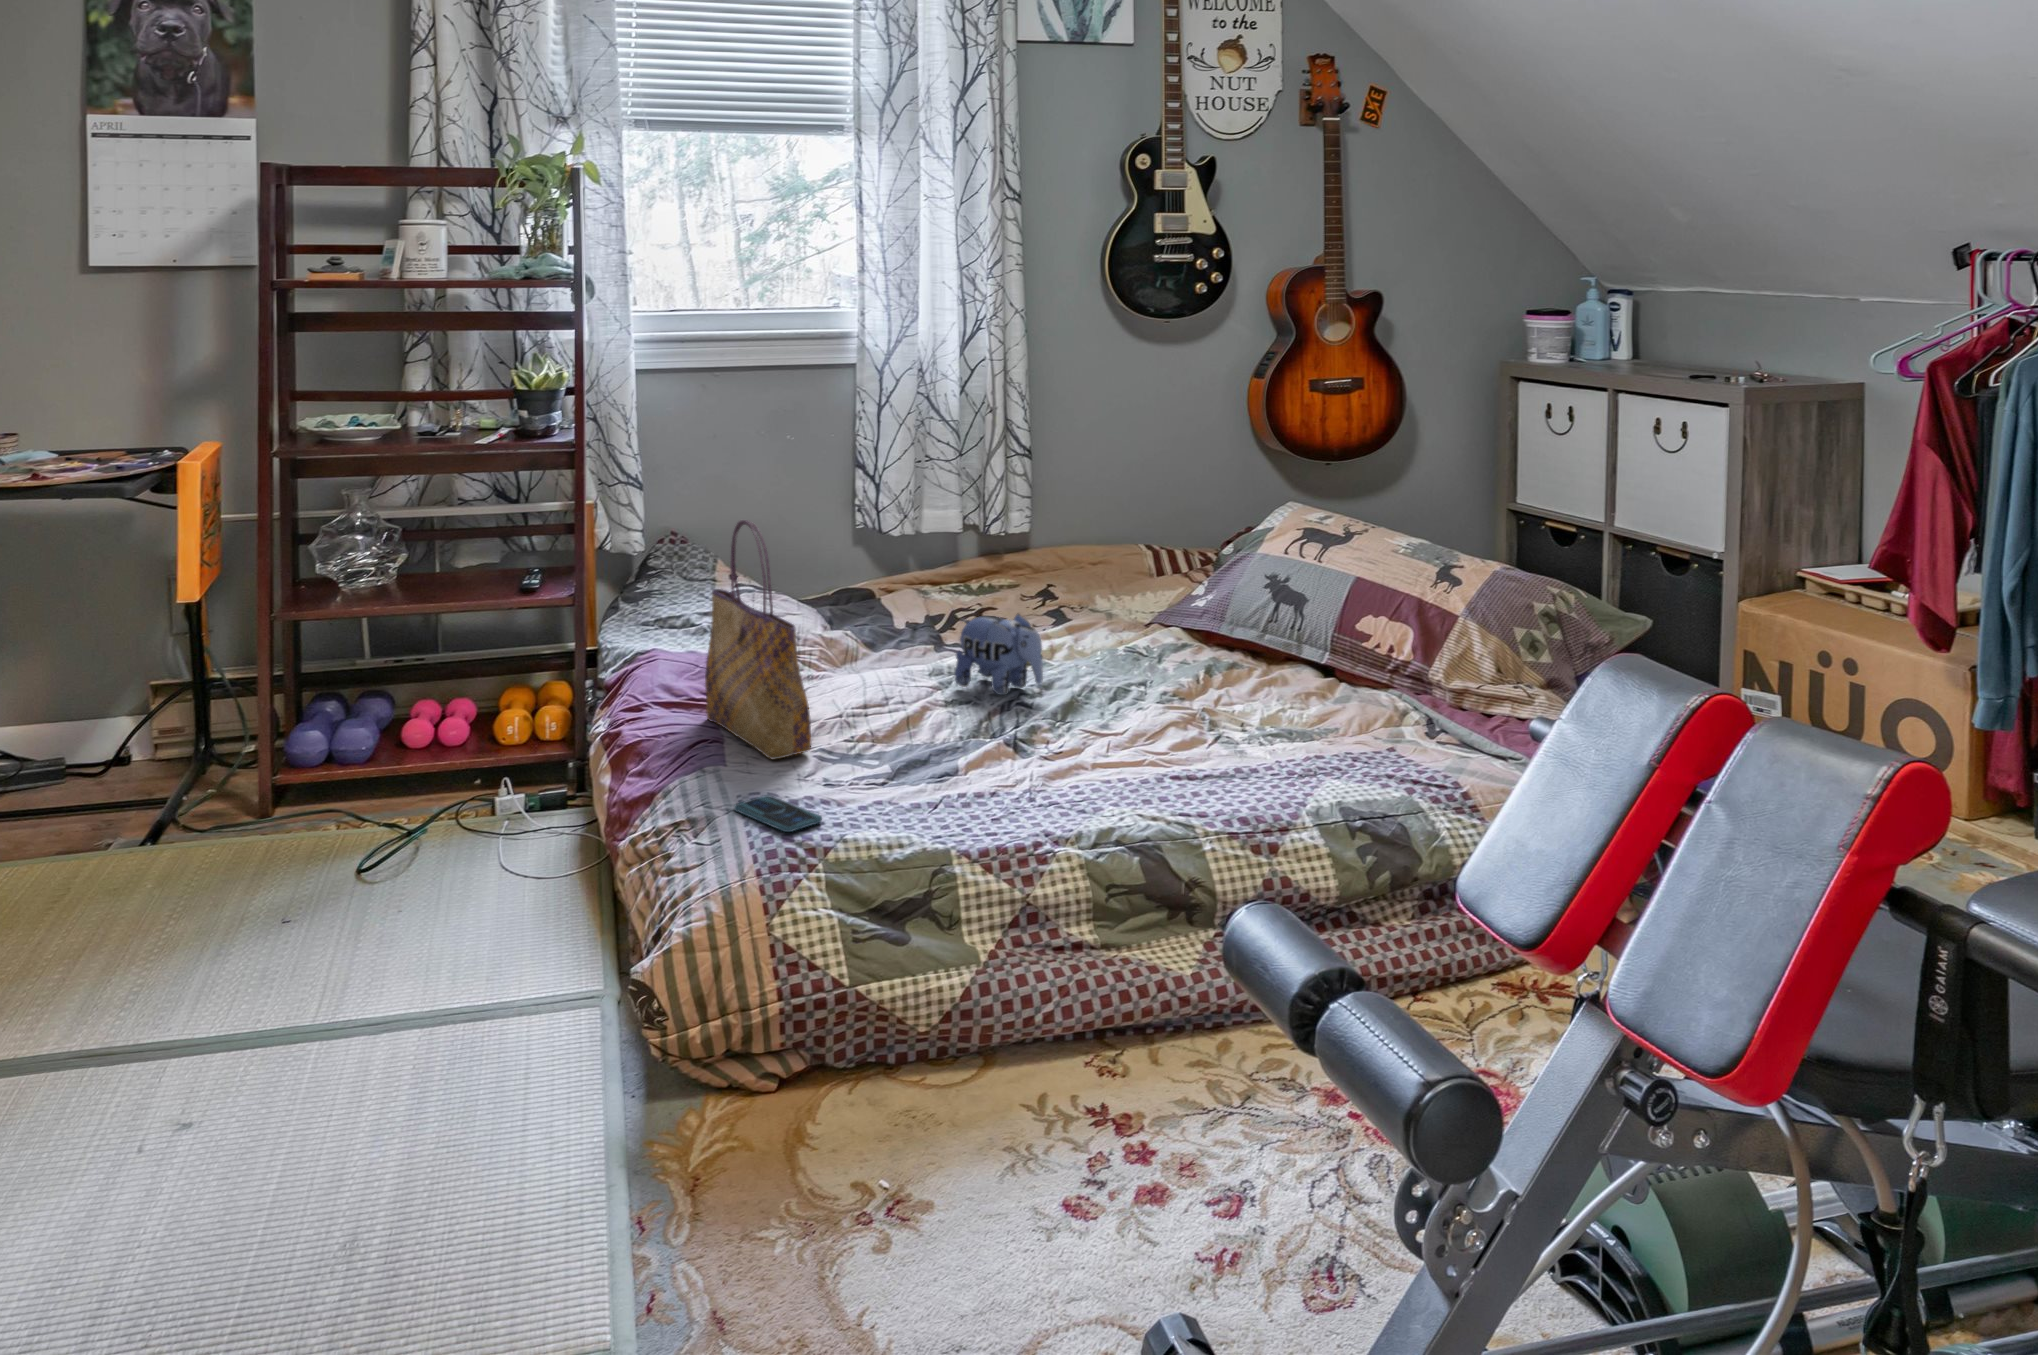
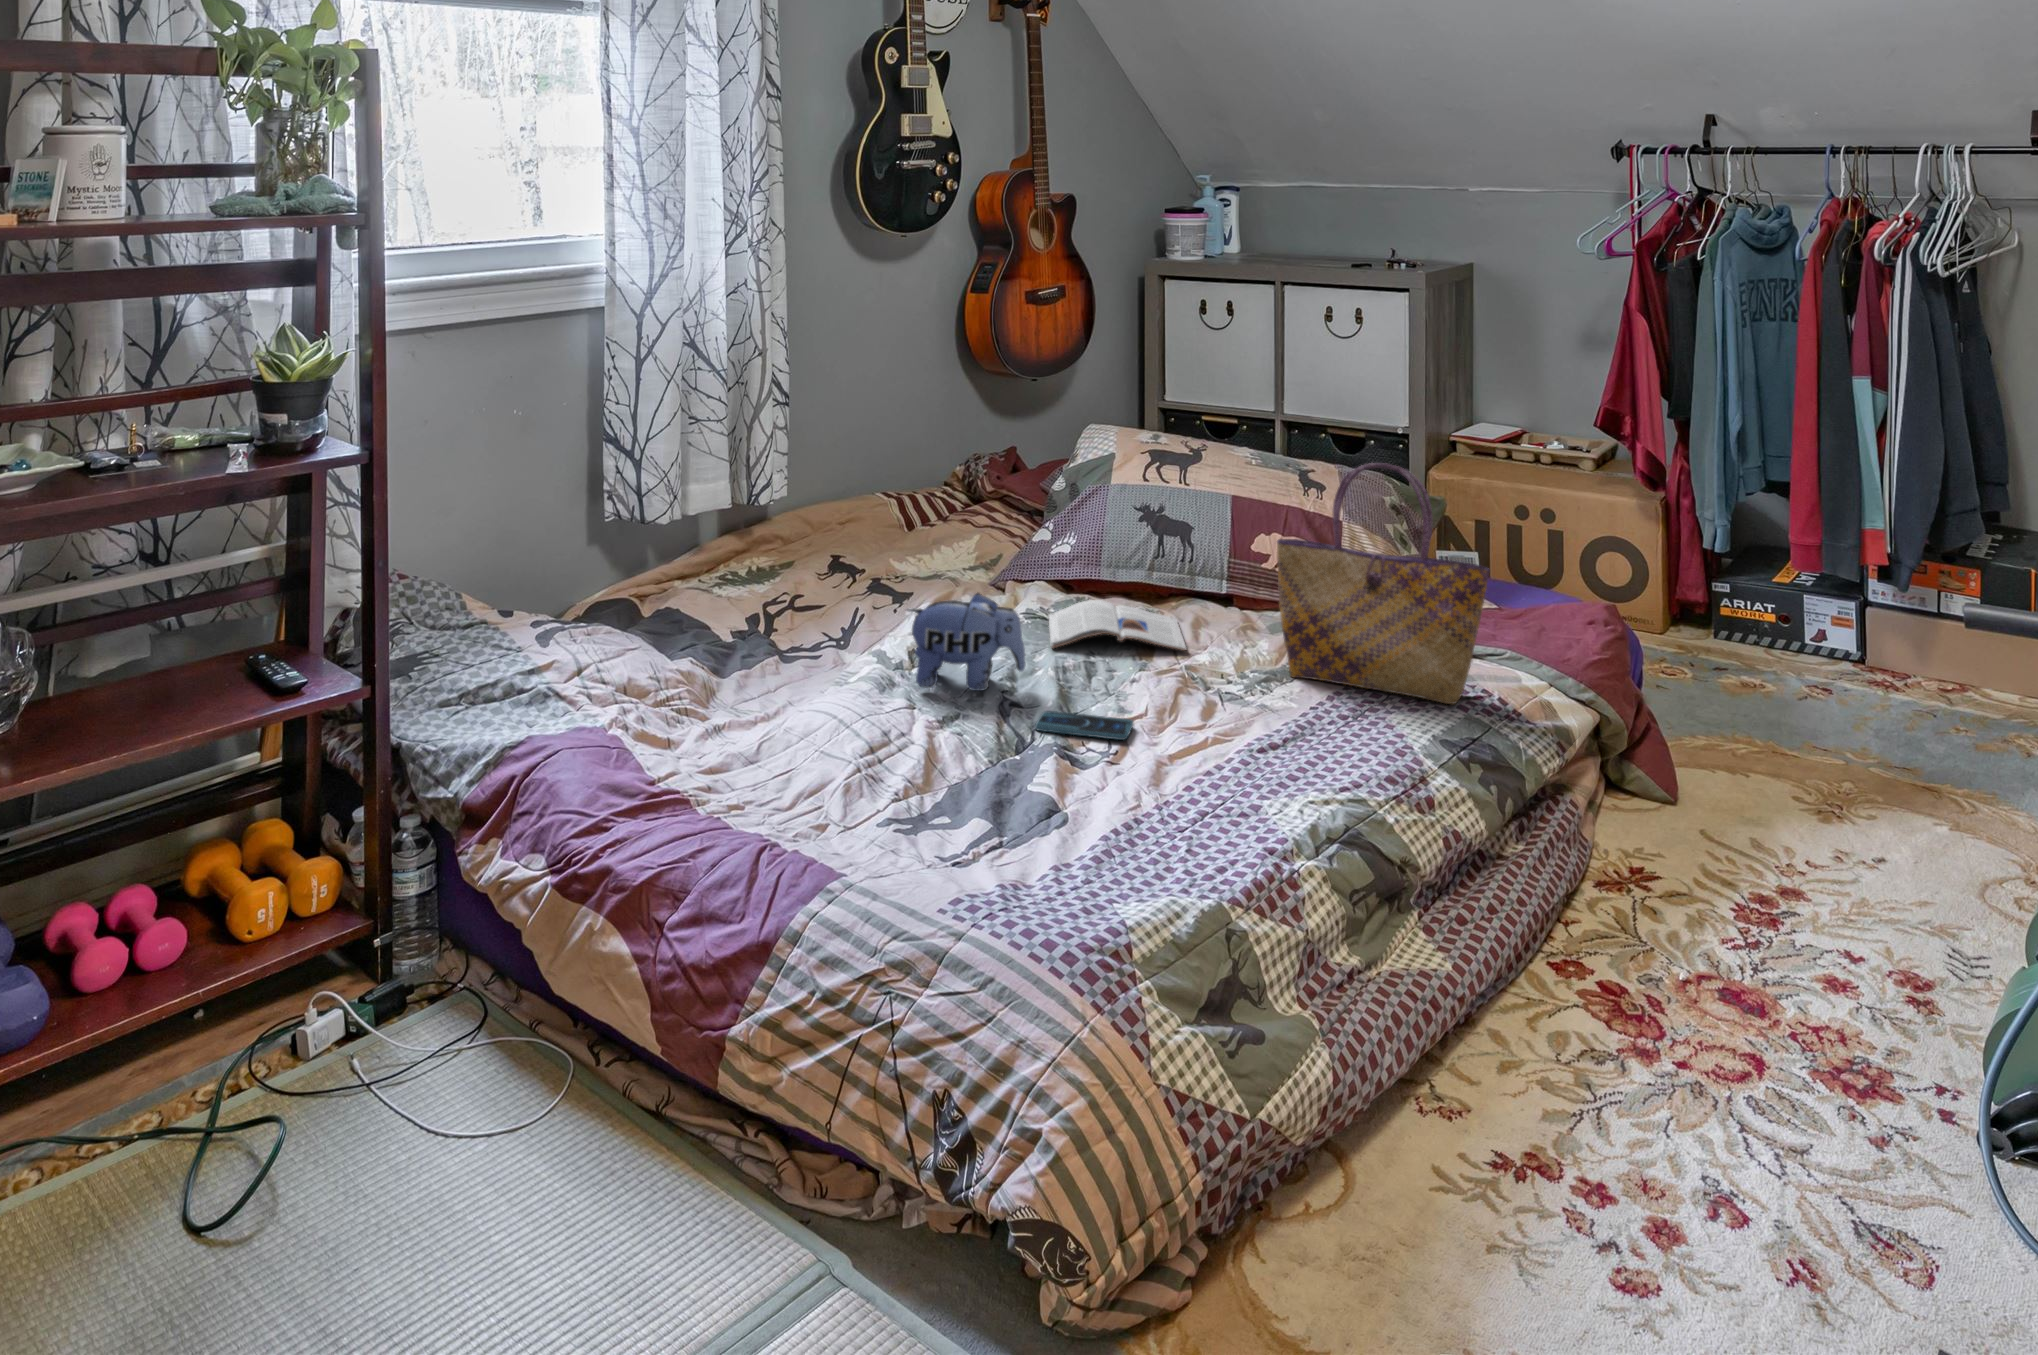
tote bag: present [705,520,811,759] -> present [1277,463,1490,704]
magazine: none [1109,647,1255,697] -> present [1049,600,1186,651]
smartphone: present [734,795,822,832] -> present [1035,711,1134,740]

